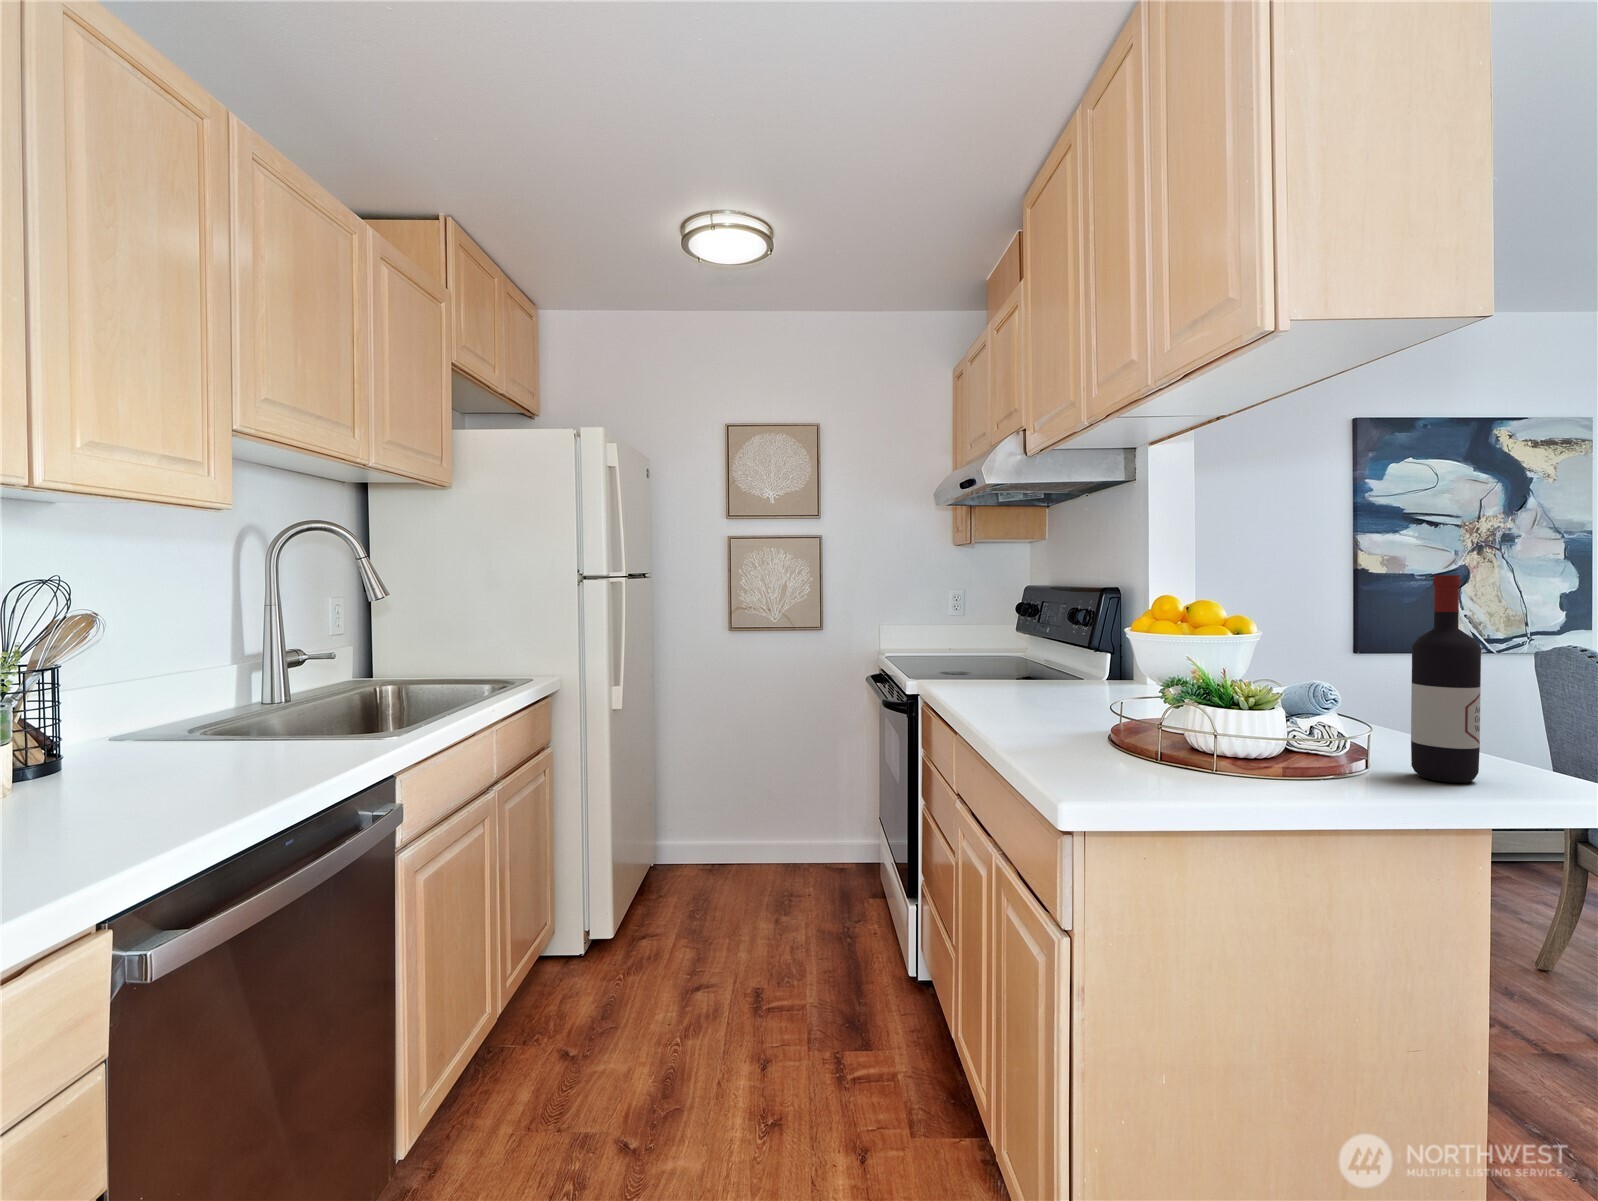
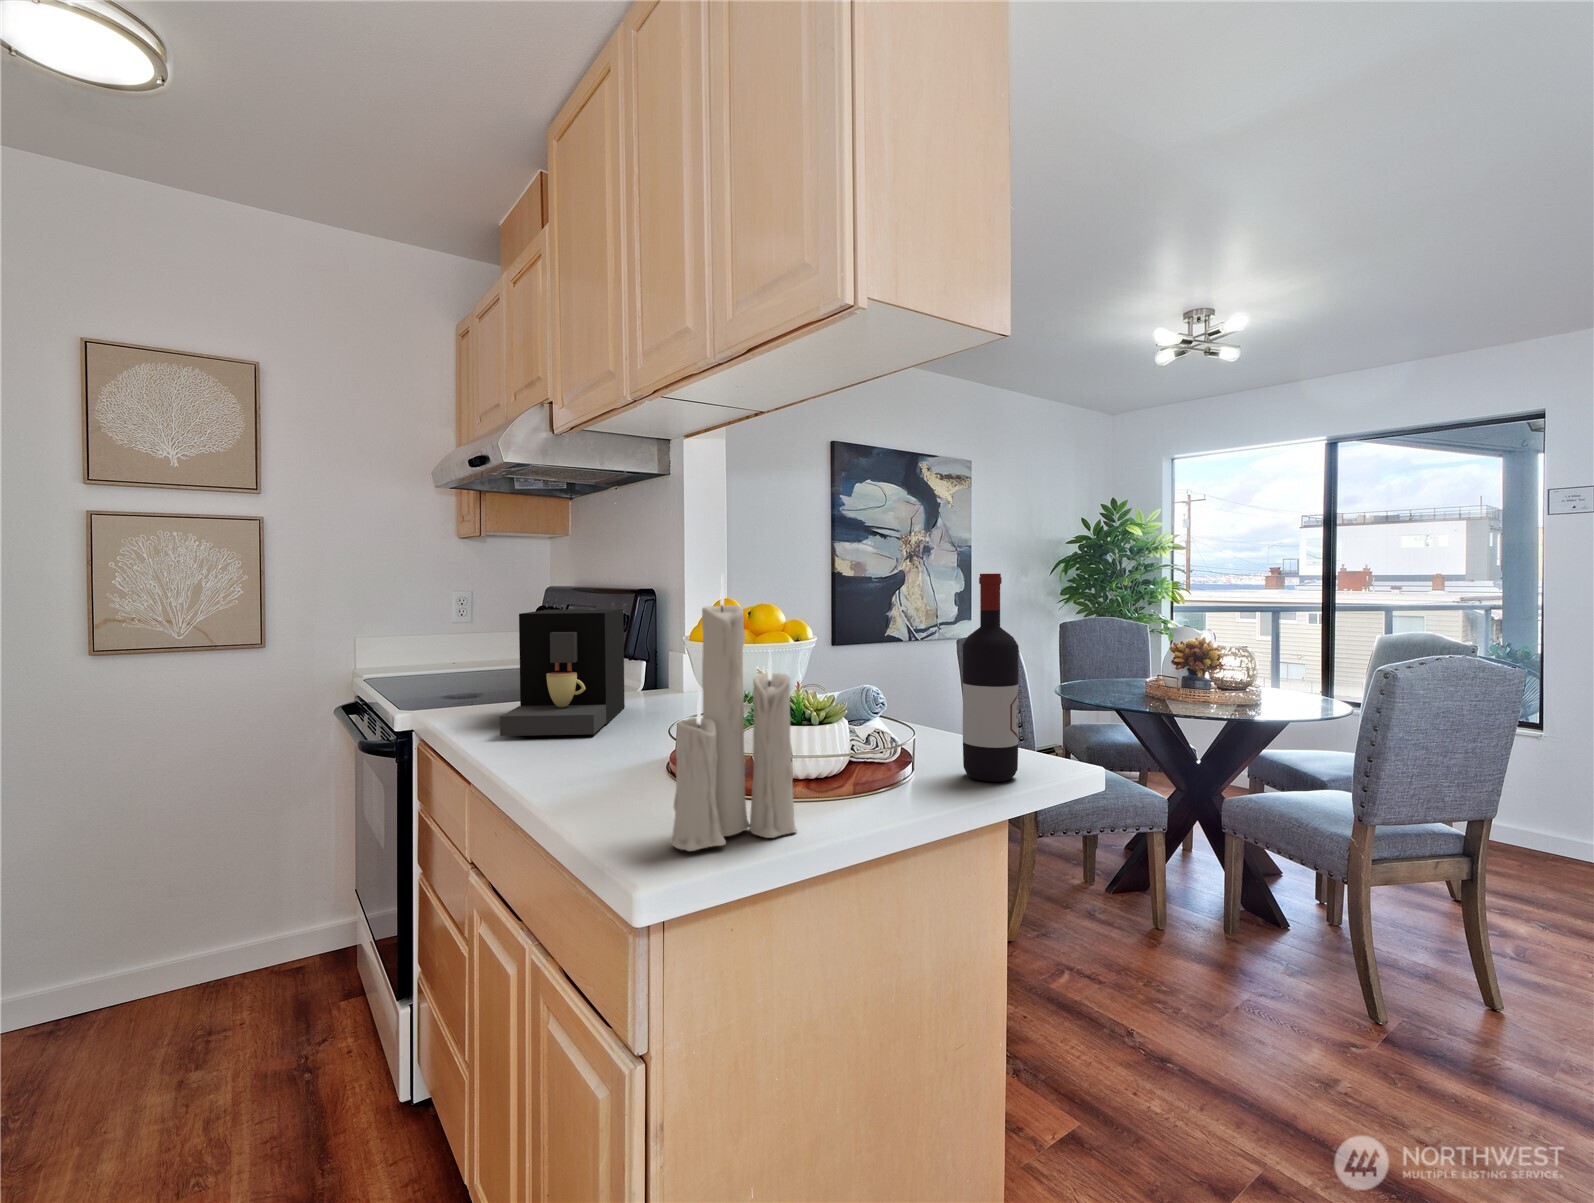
candle: none [1097,567,1206,787] -> present [670,576,797,851]
coffee maker: none [981,605,1088,710] -> present [500,609,625,736]

